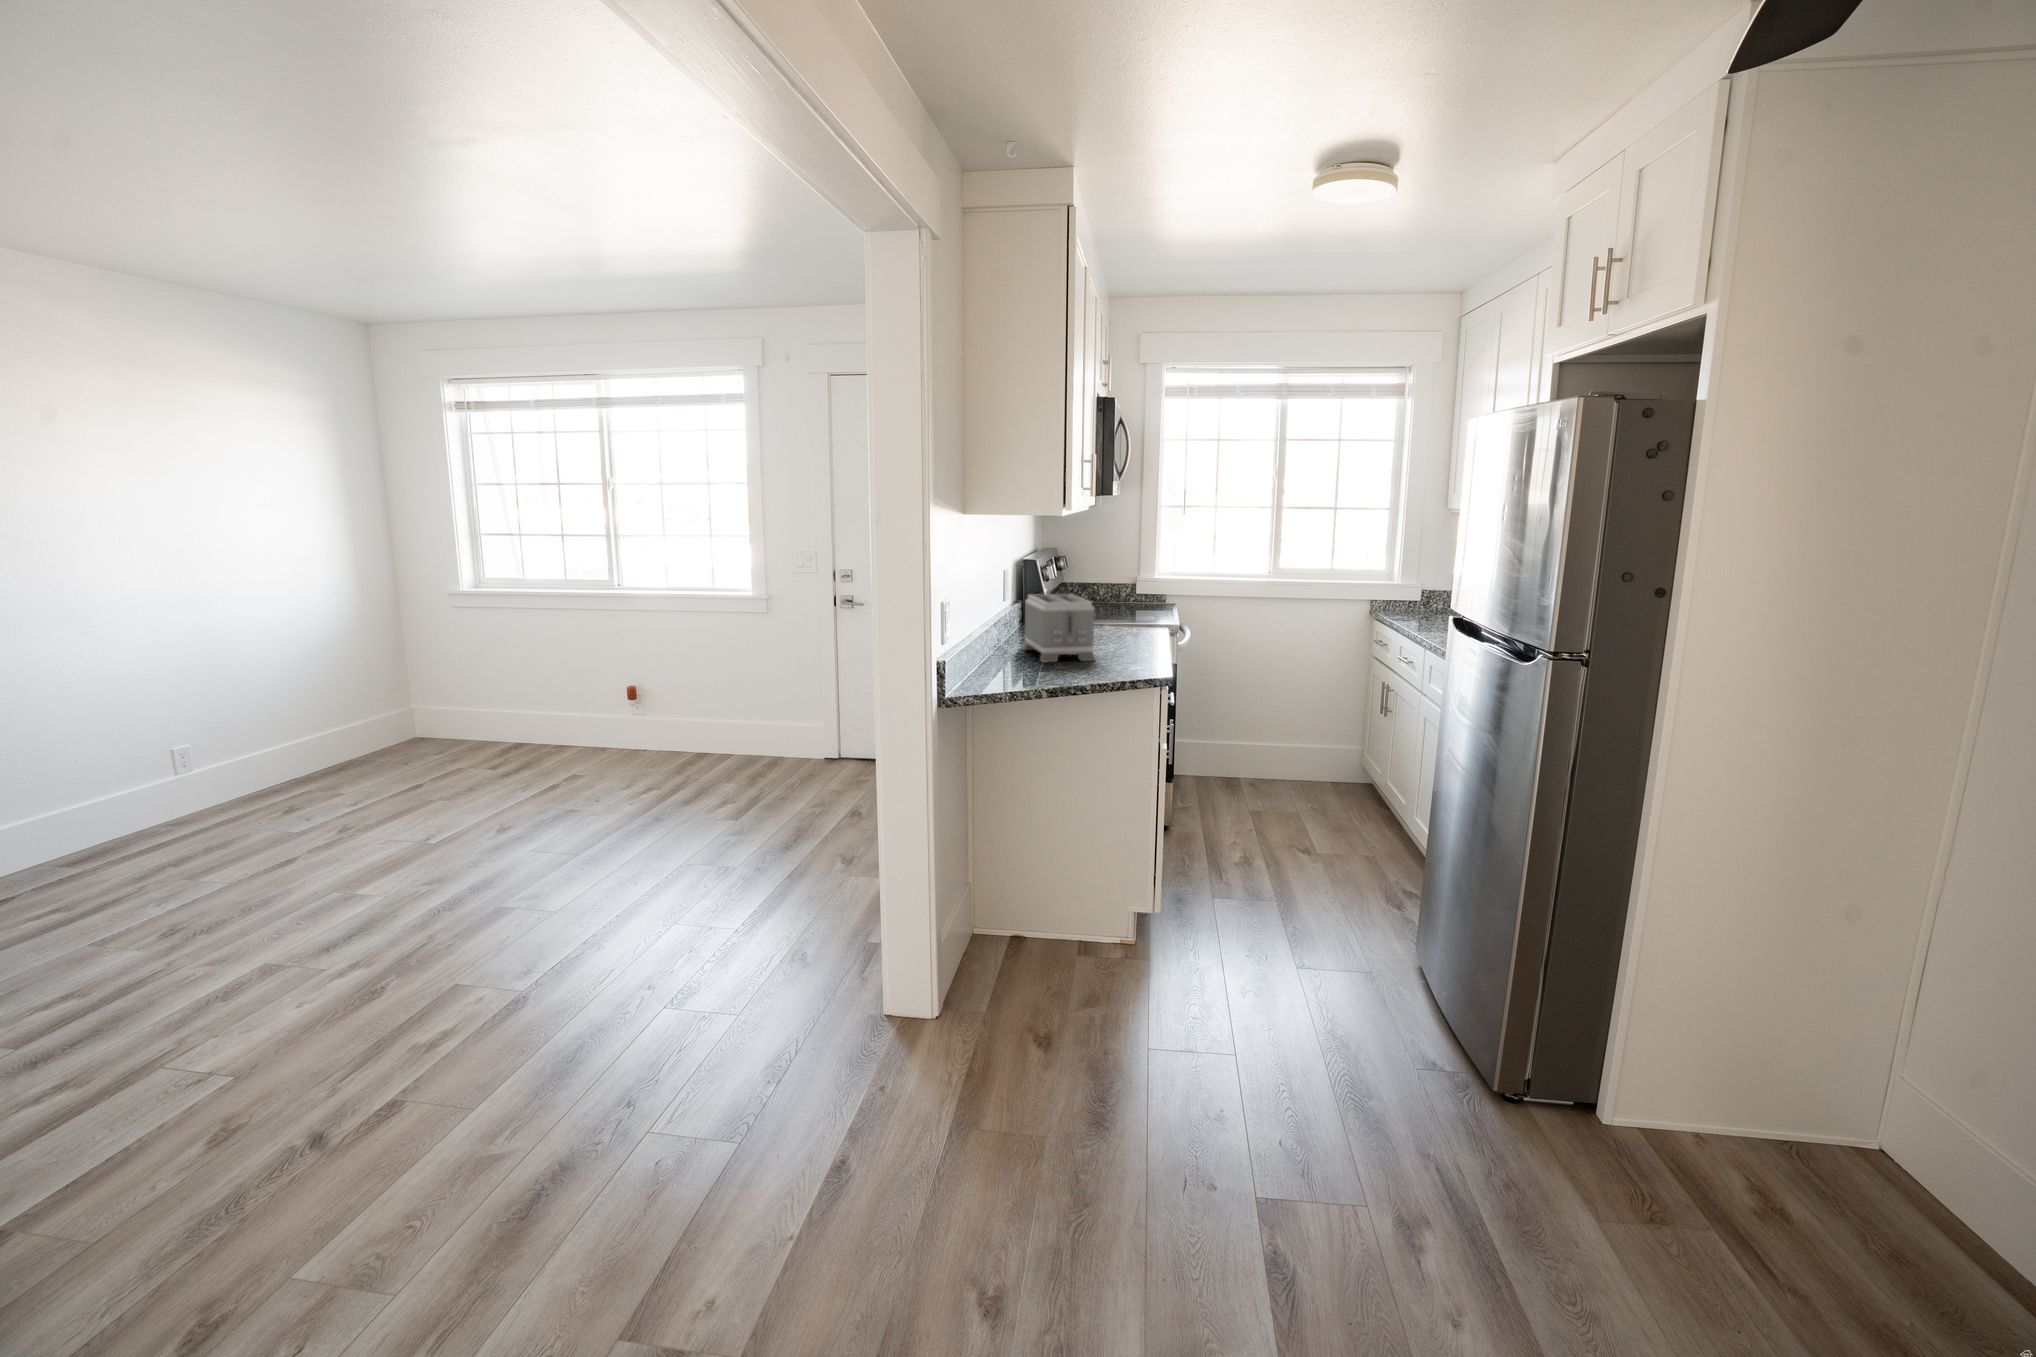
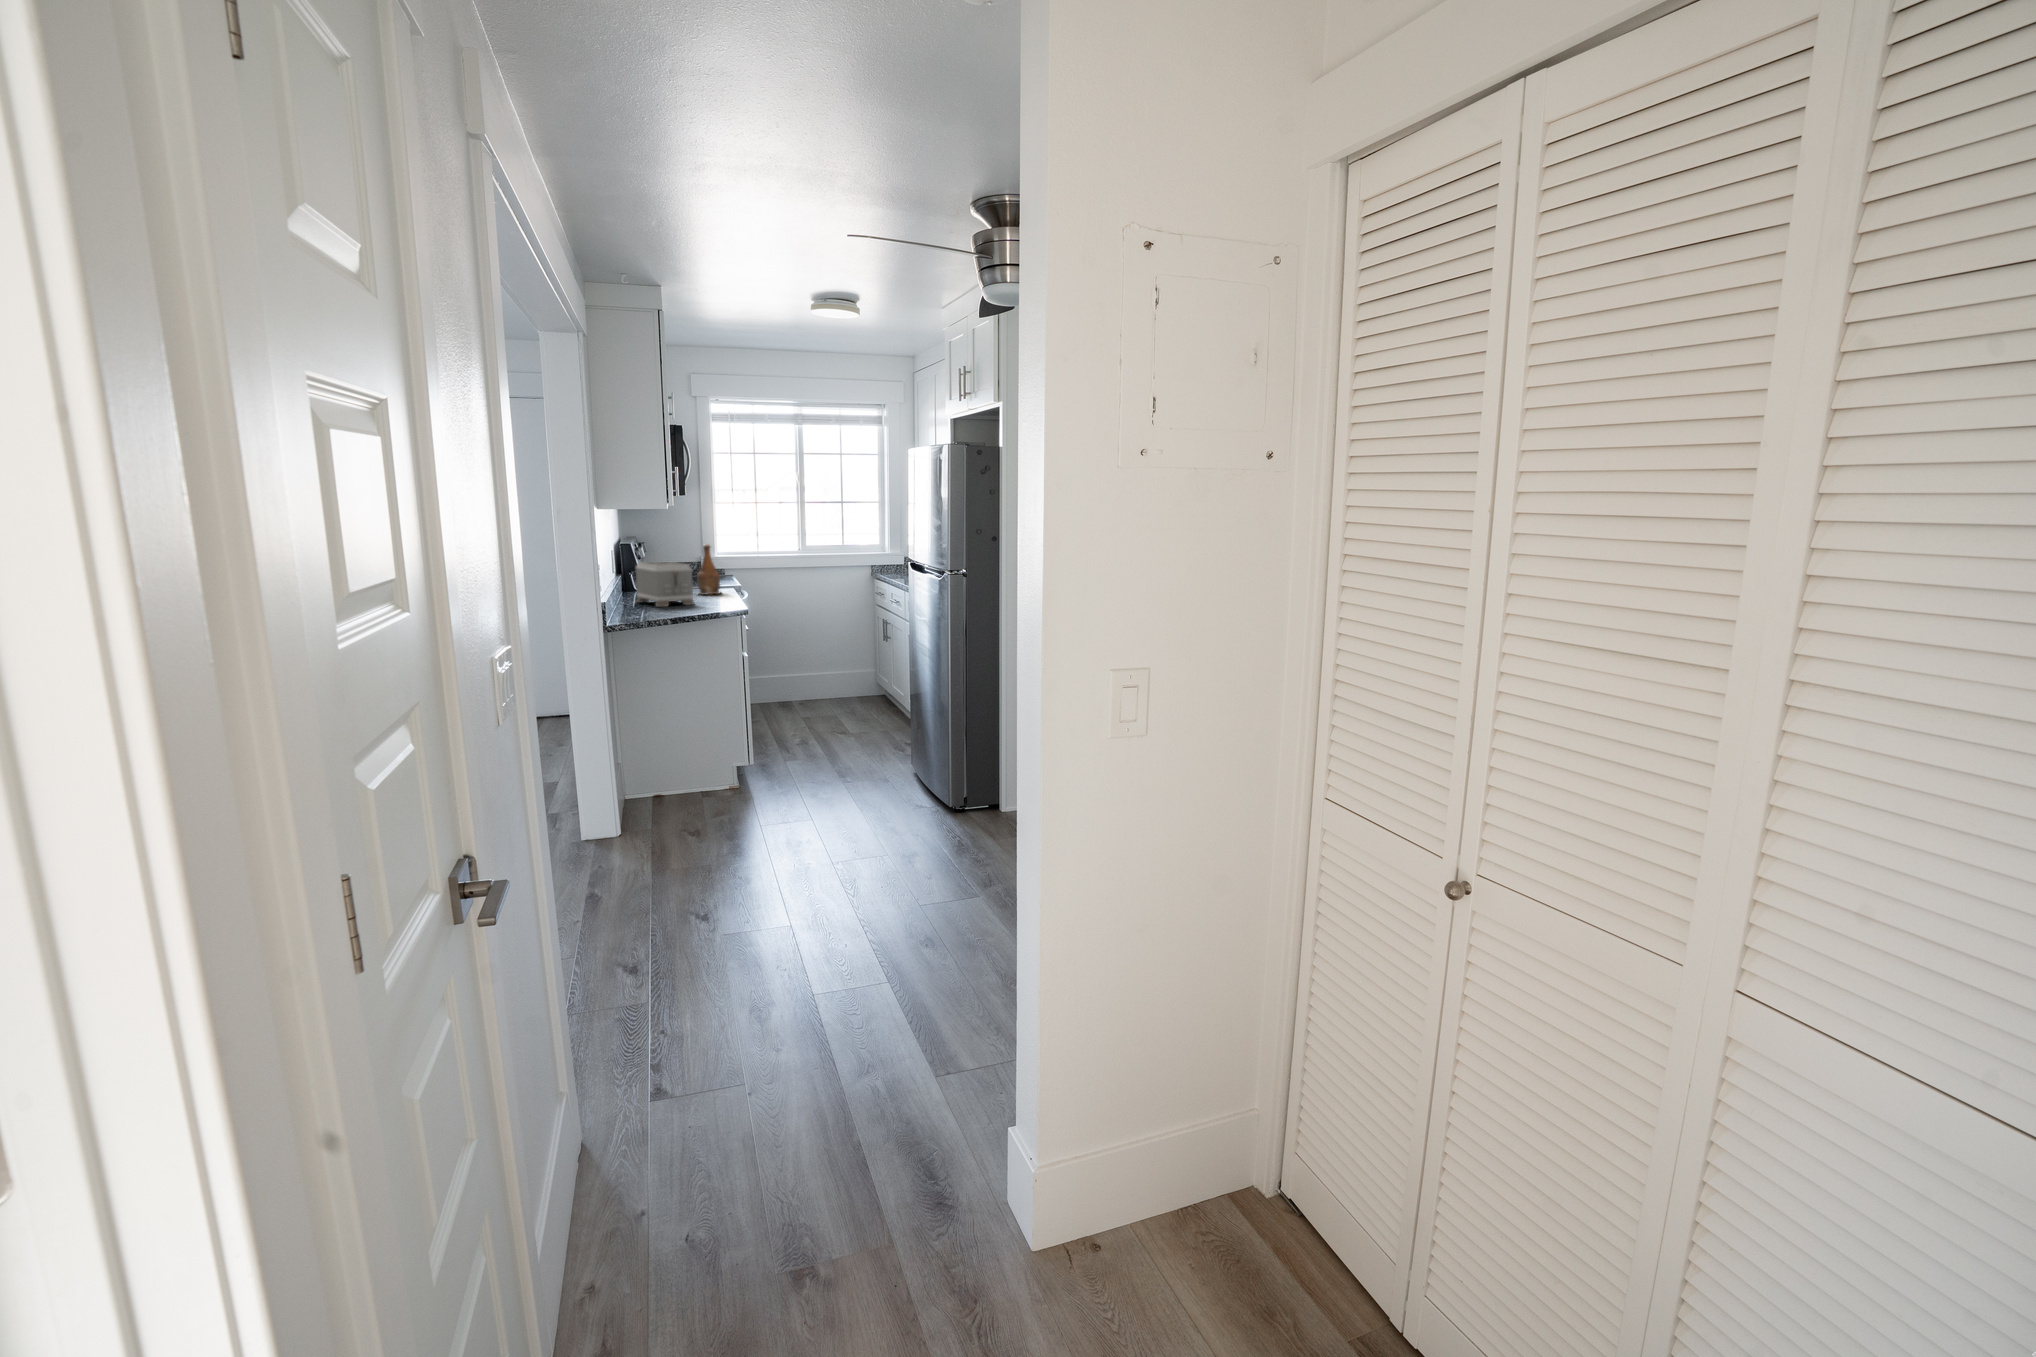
bottle: none [1110,569,1147,640] -> present [697,544,721,594]

